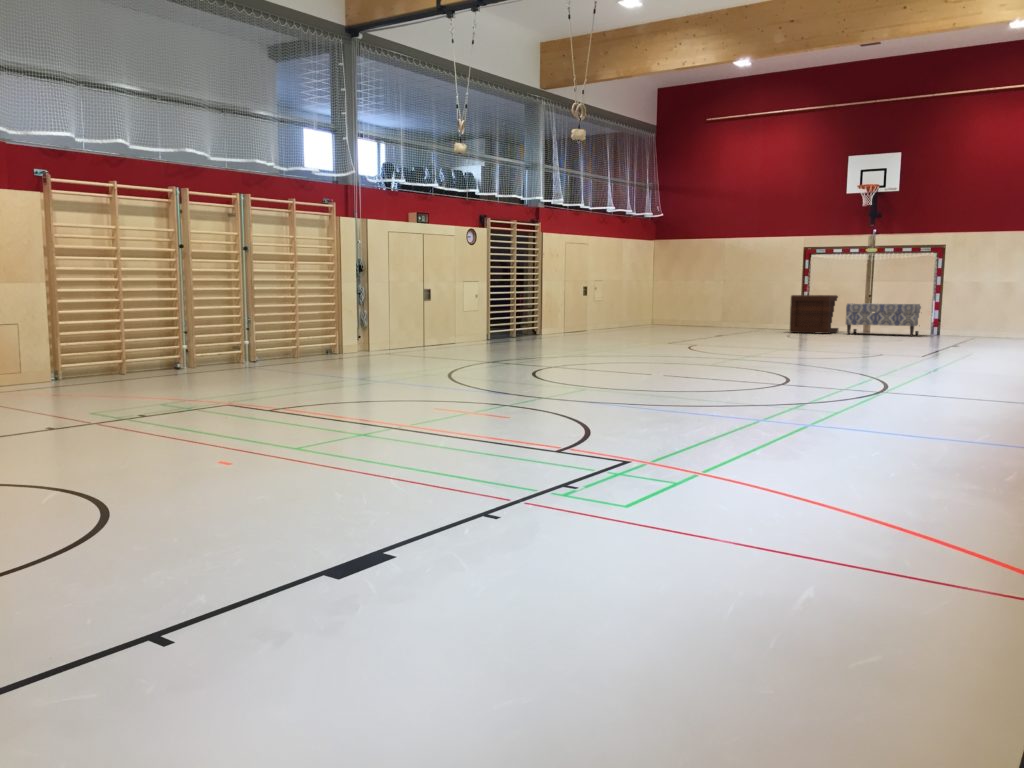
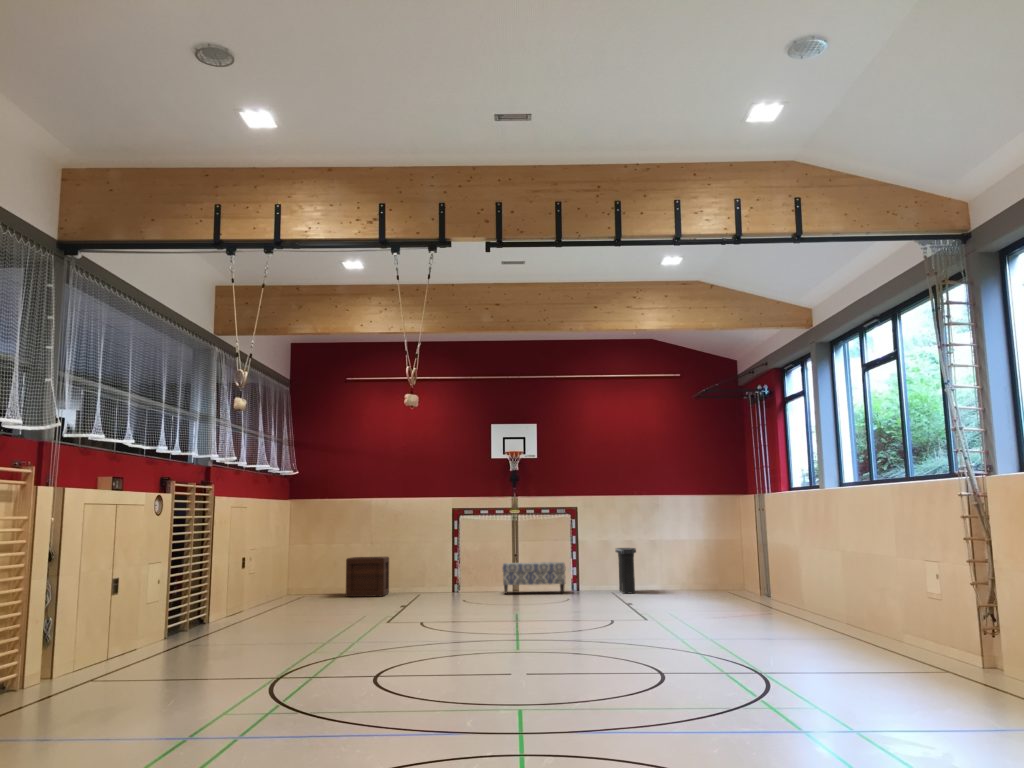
trash can: none [981,289,1008,339] -> present [616,548,636,593]
wooden crate: present [790,295,838,334] -> present [346,557,389,597]

